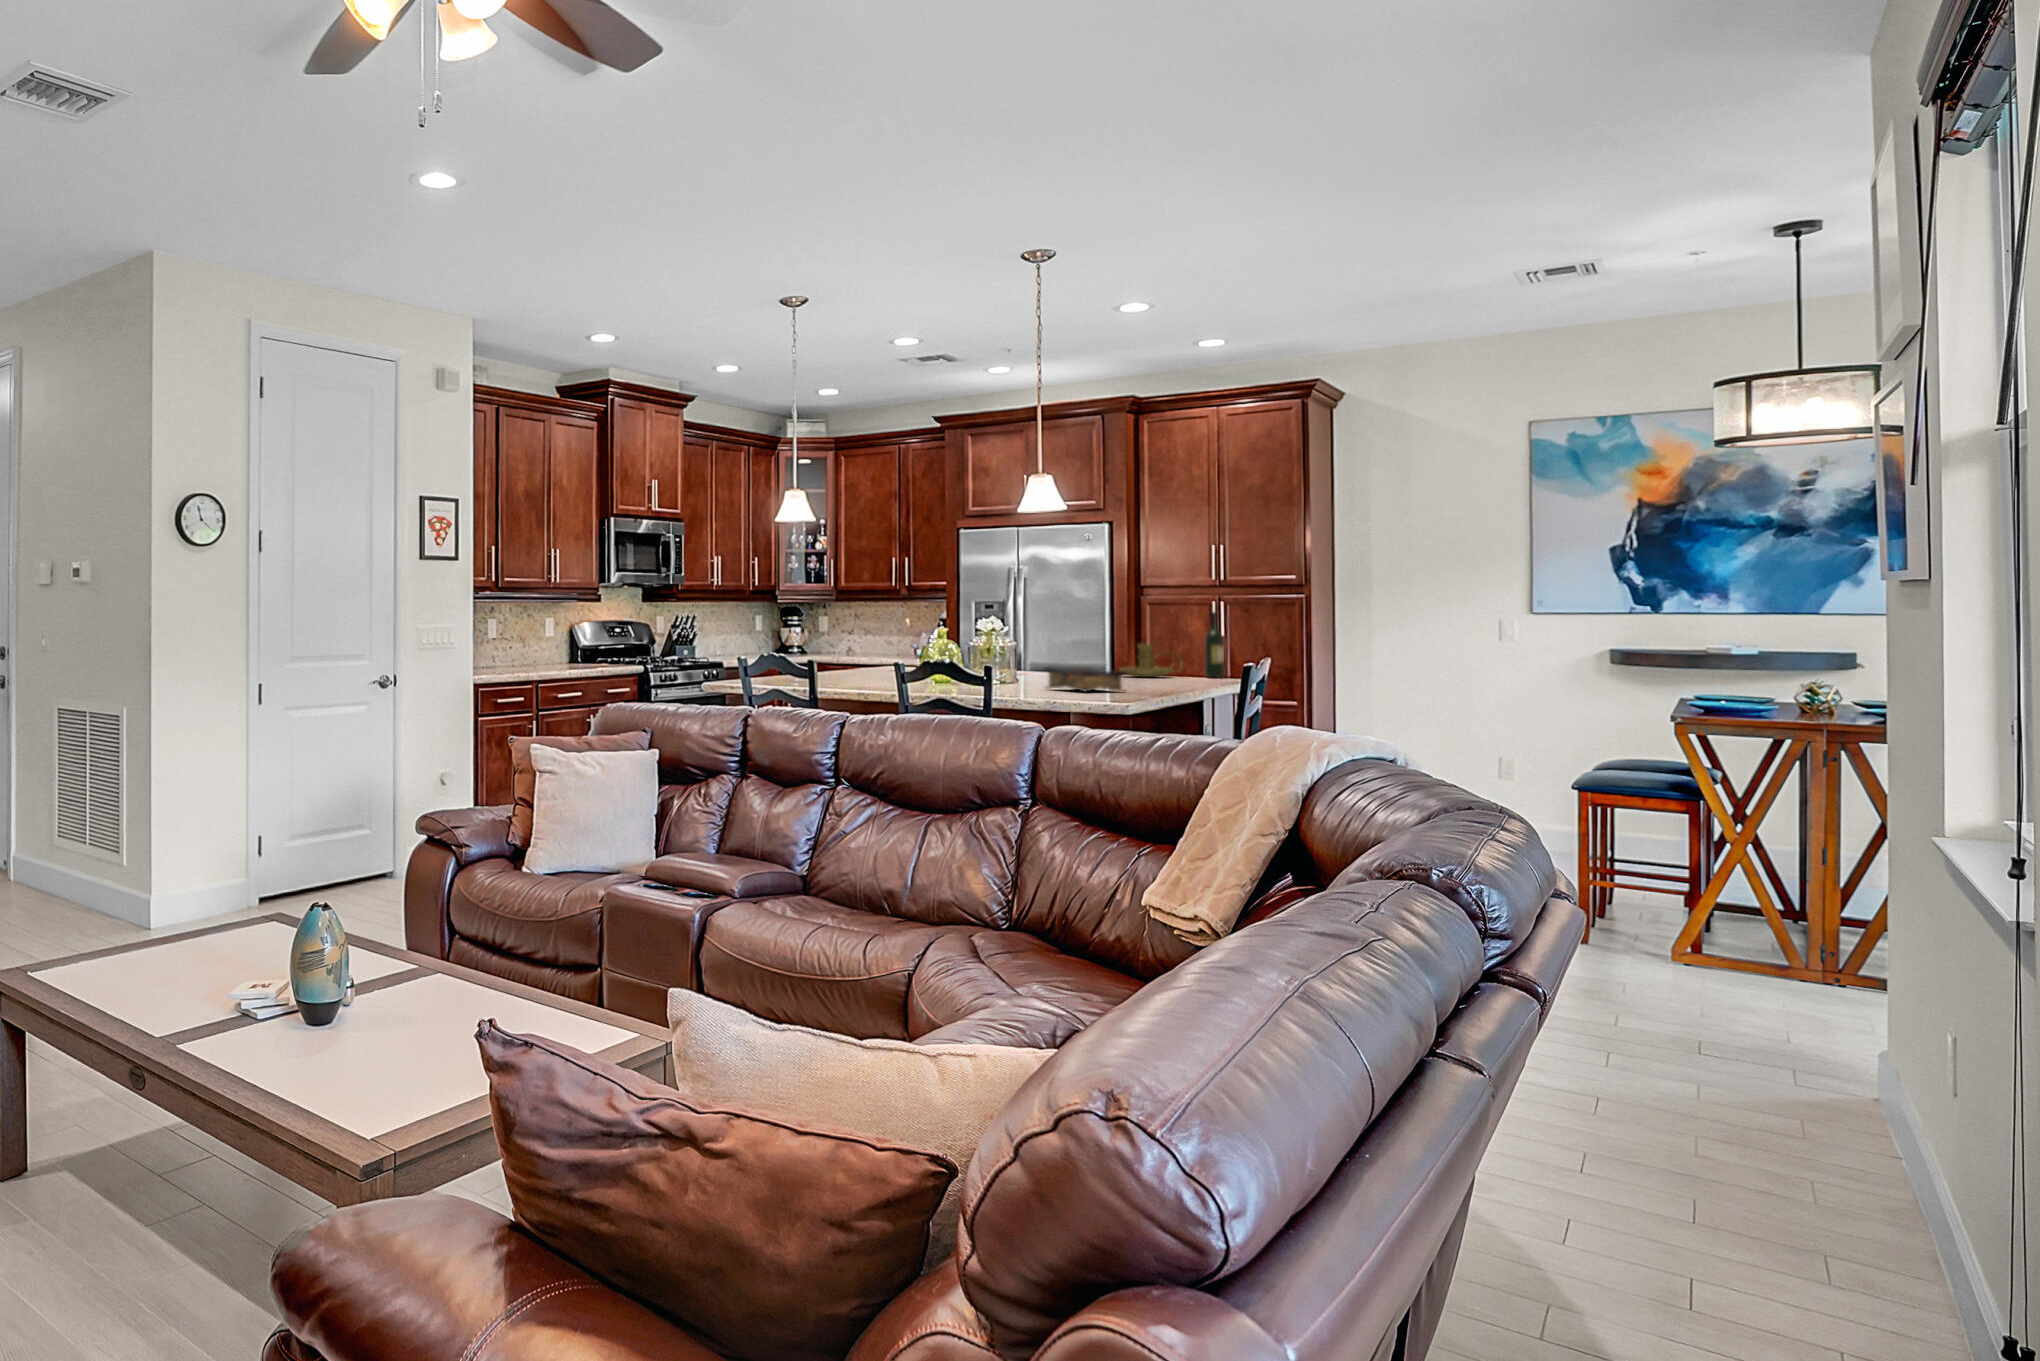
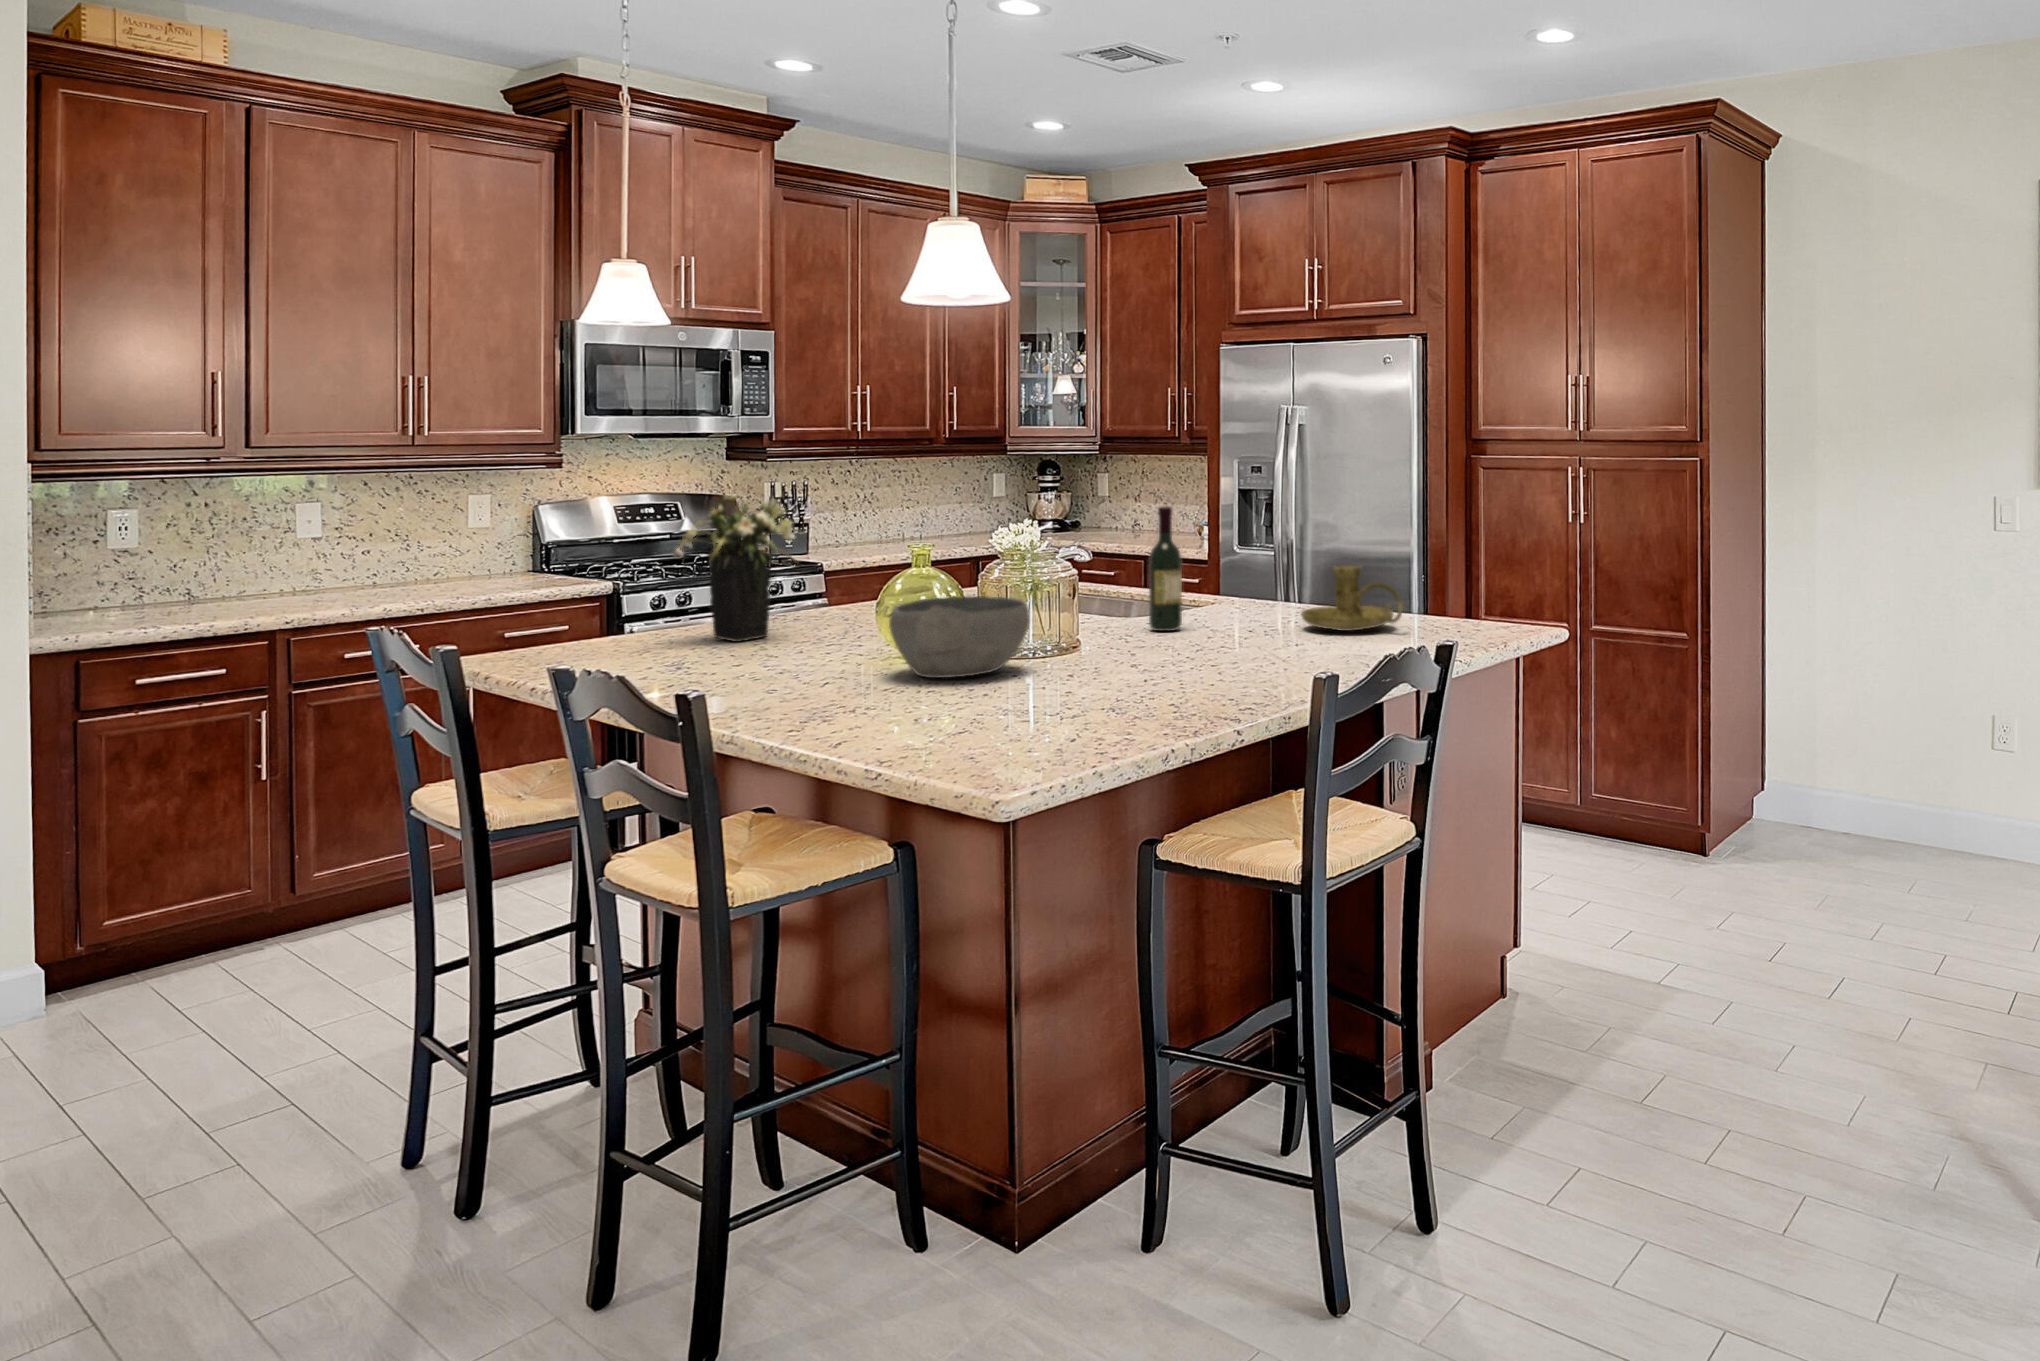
flower arrangement: none [809,601,872,677] -> present [673,492,798,642]
wine bottle: present [1205,612,1224,678] -> present [1149,506,1182,631]
bowl: none [965,648,1032,683] -> present [889,596,1030,678]
book: present [1046,668,1127,692] -> none [920,670,1067,755]

